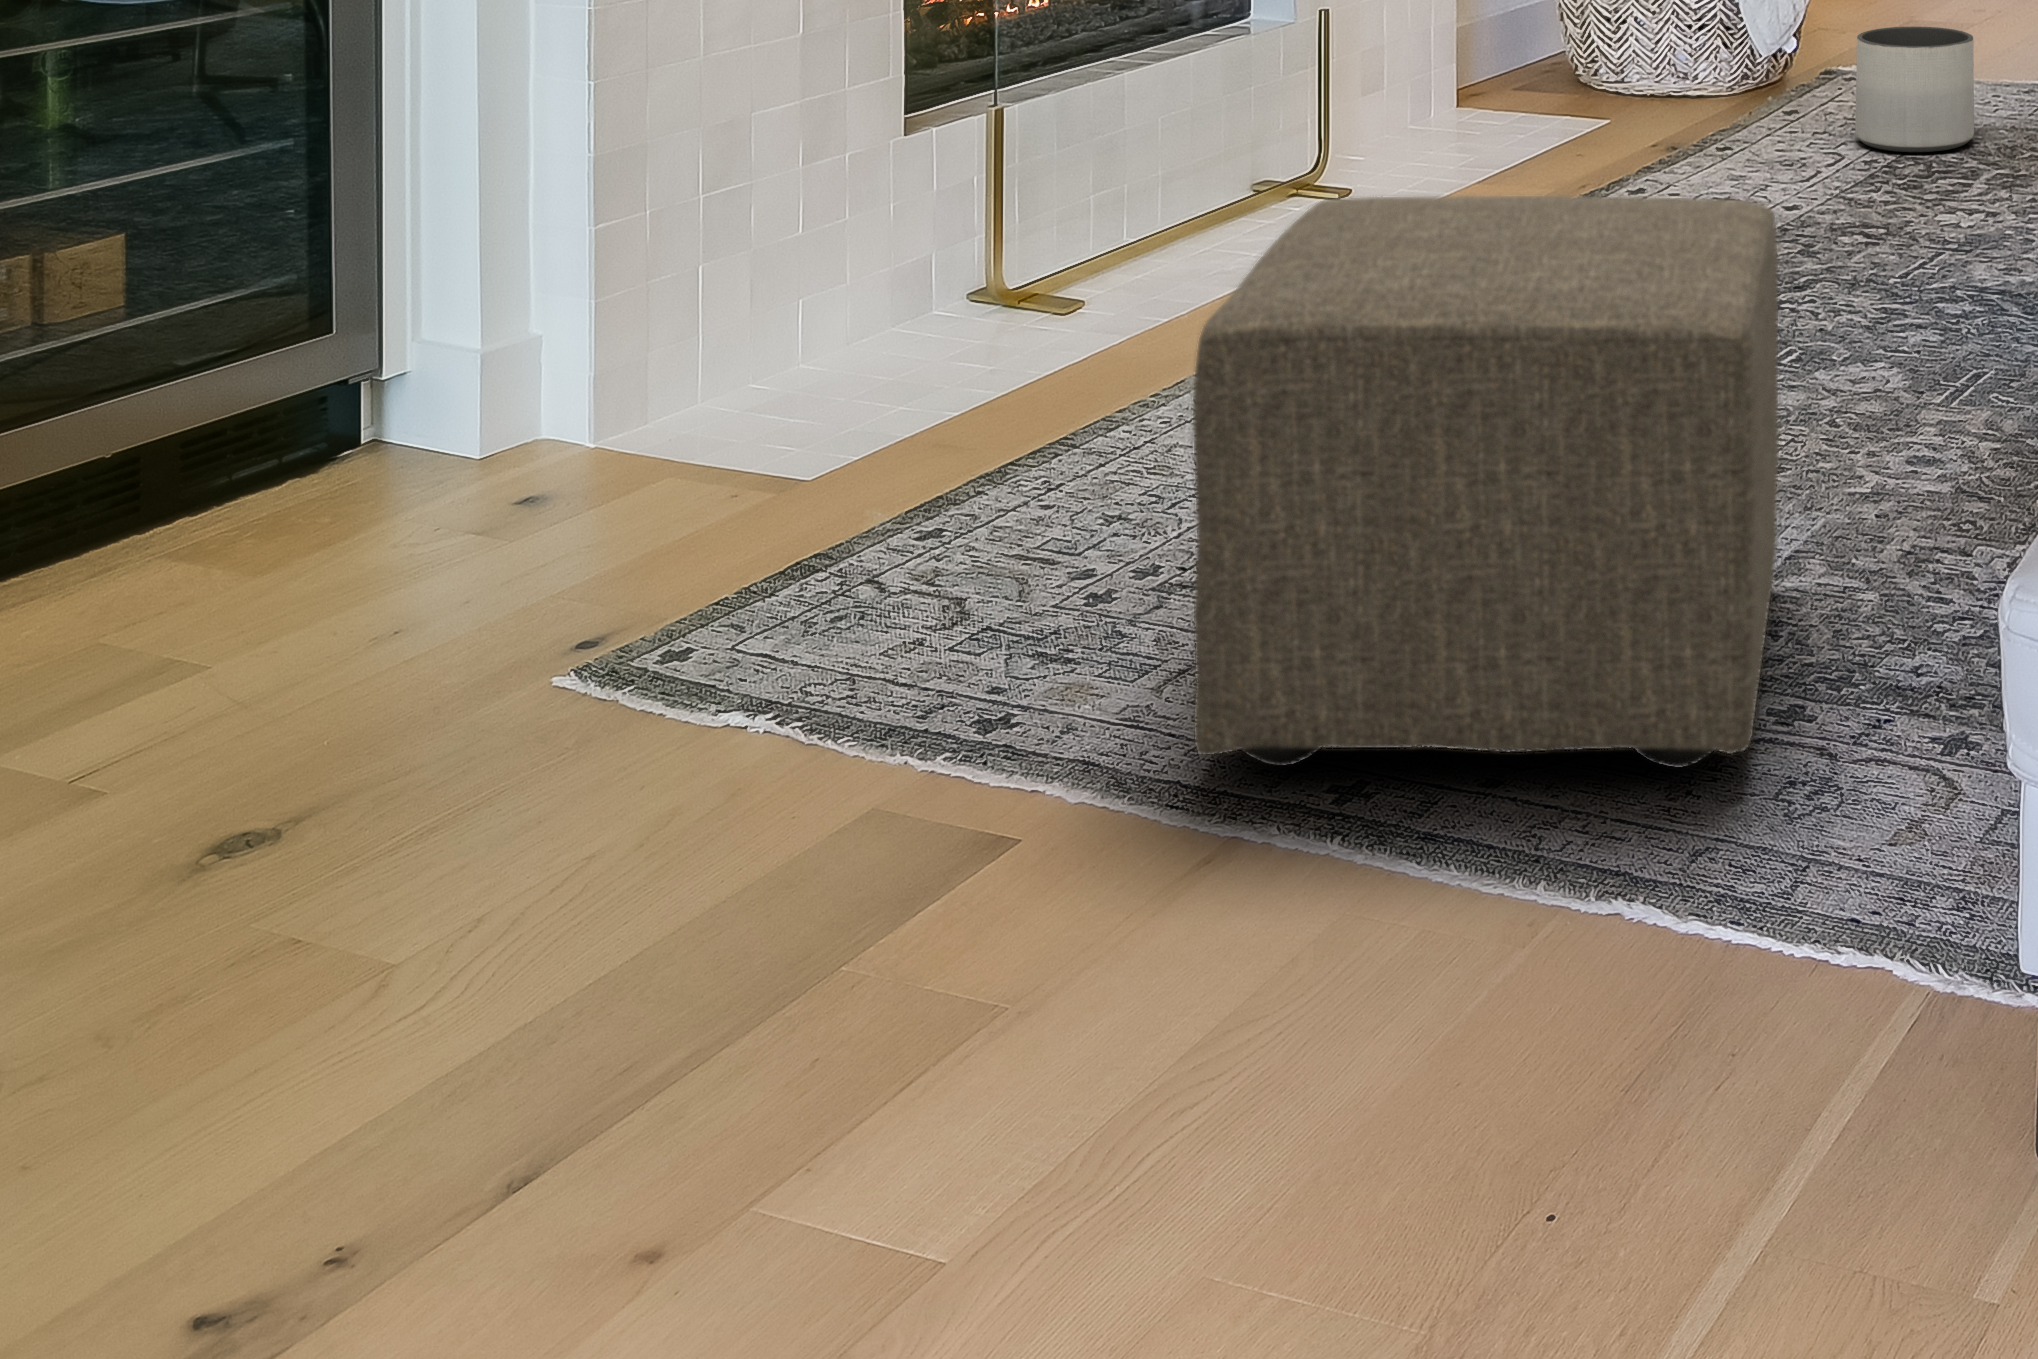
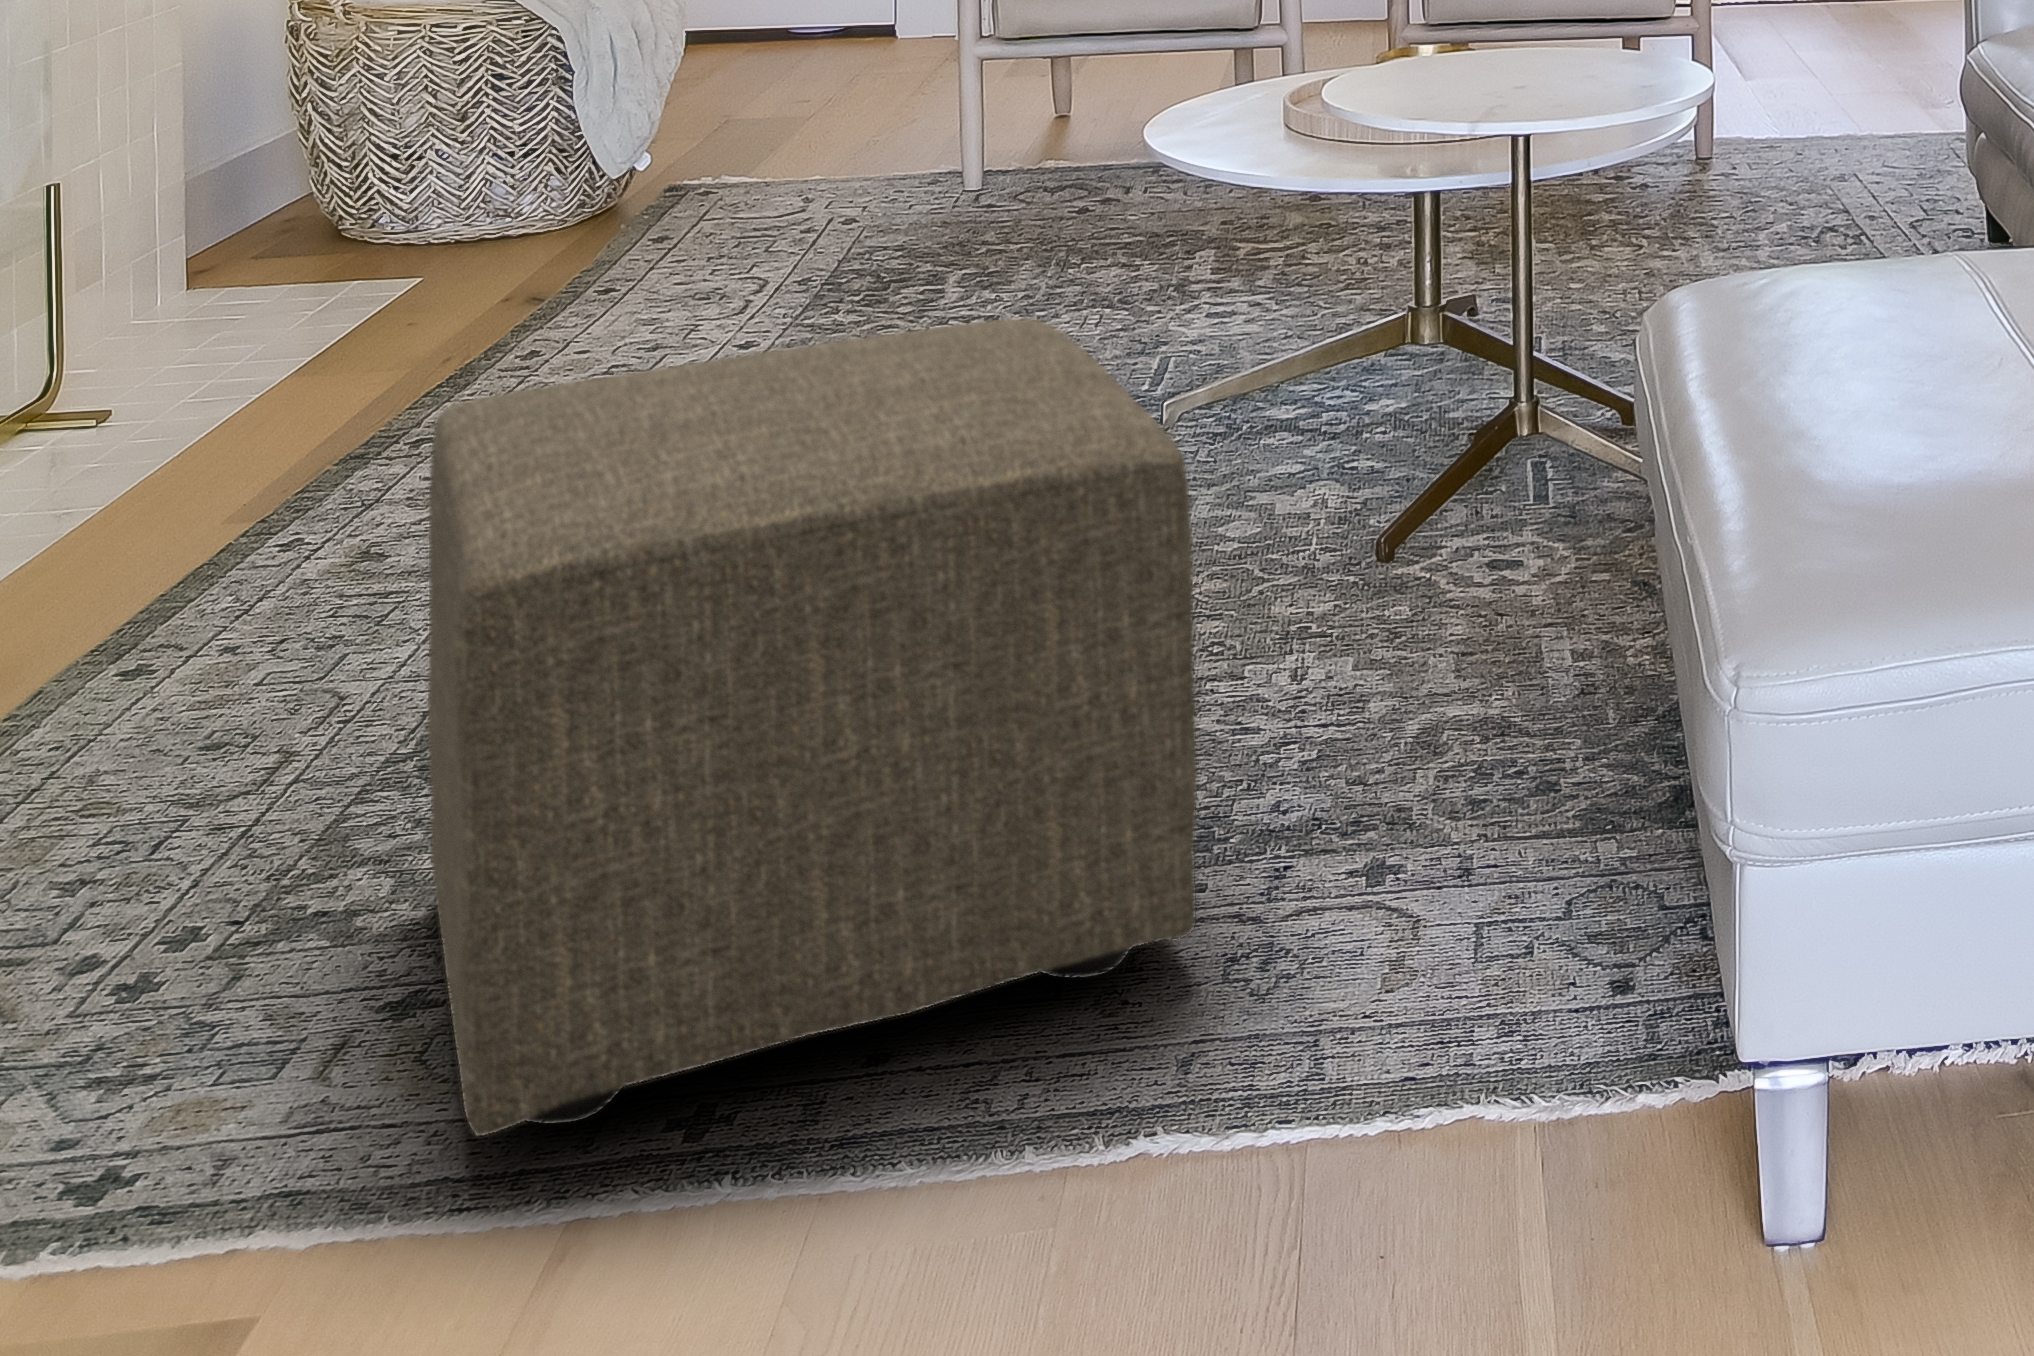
planter: present [1855,26,1974,152] -> none [752,119,900,266]

